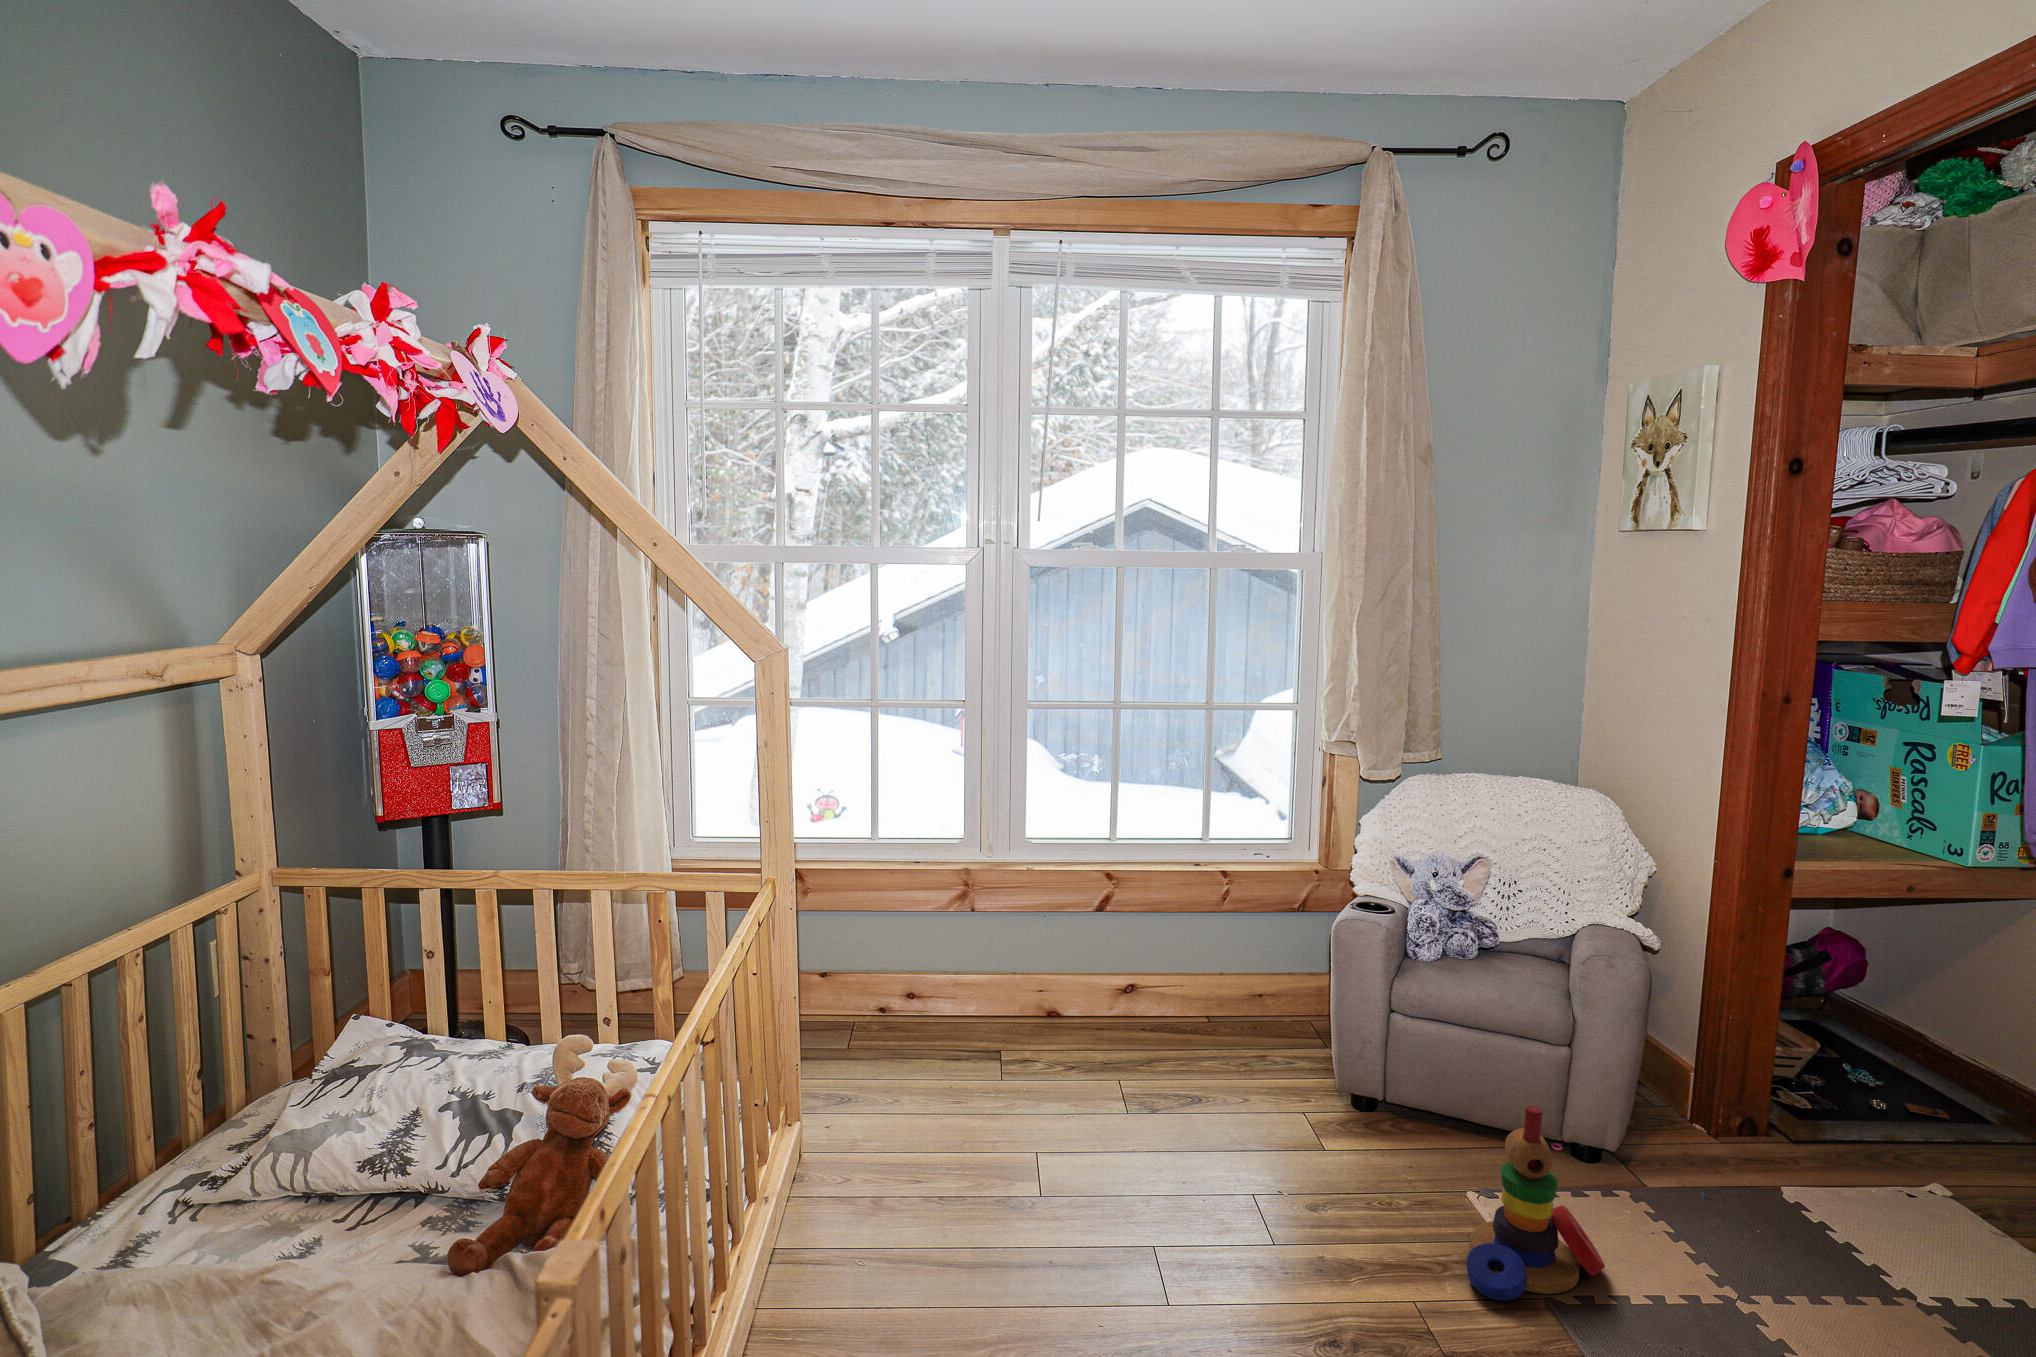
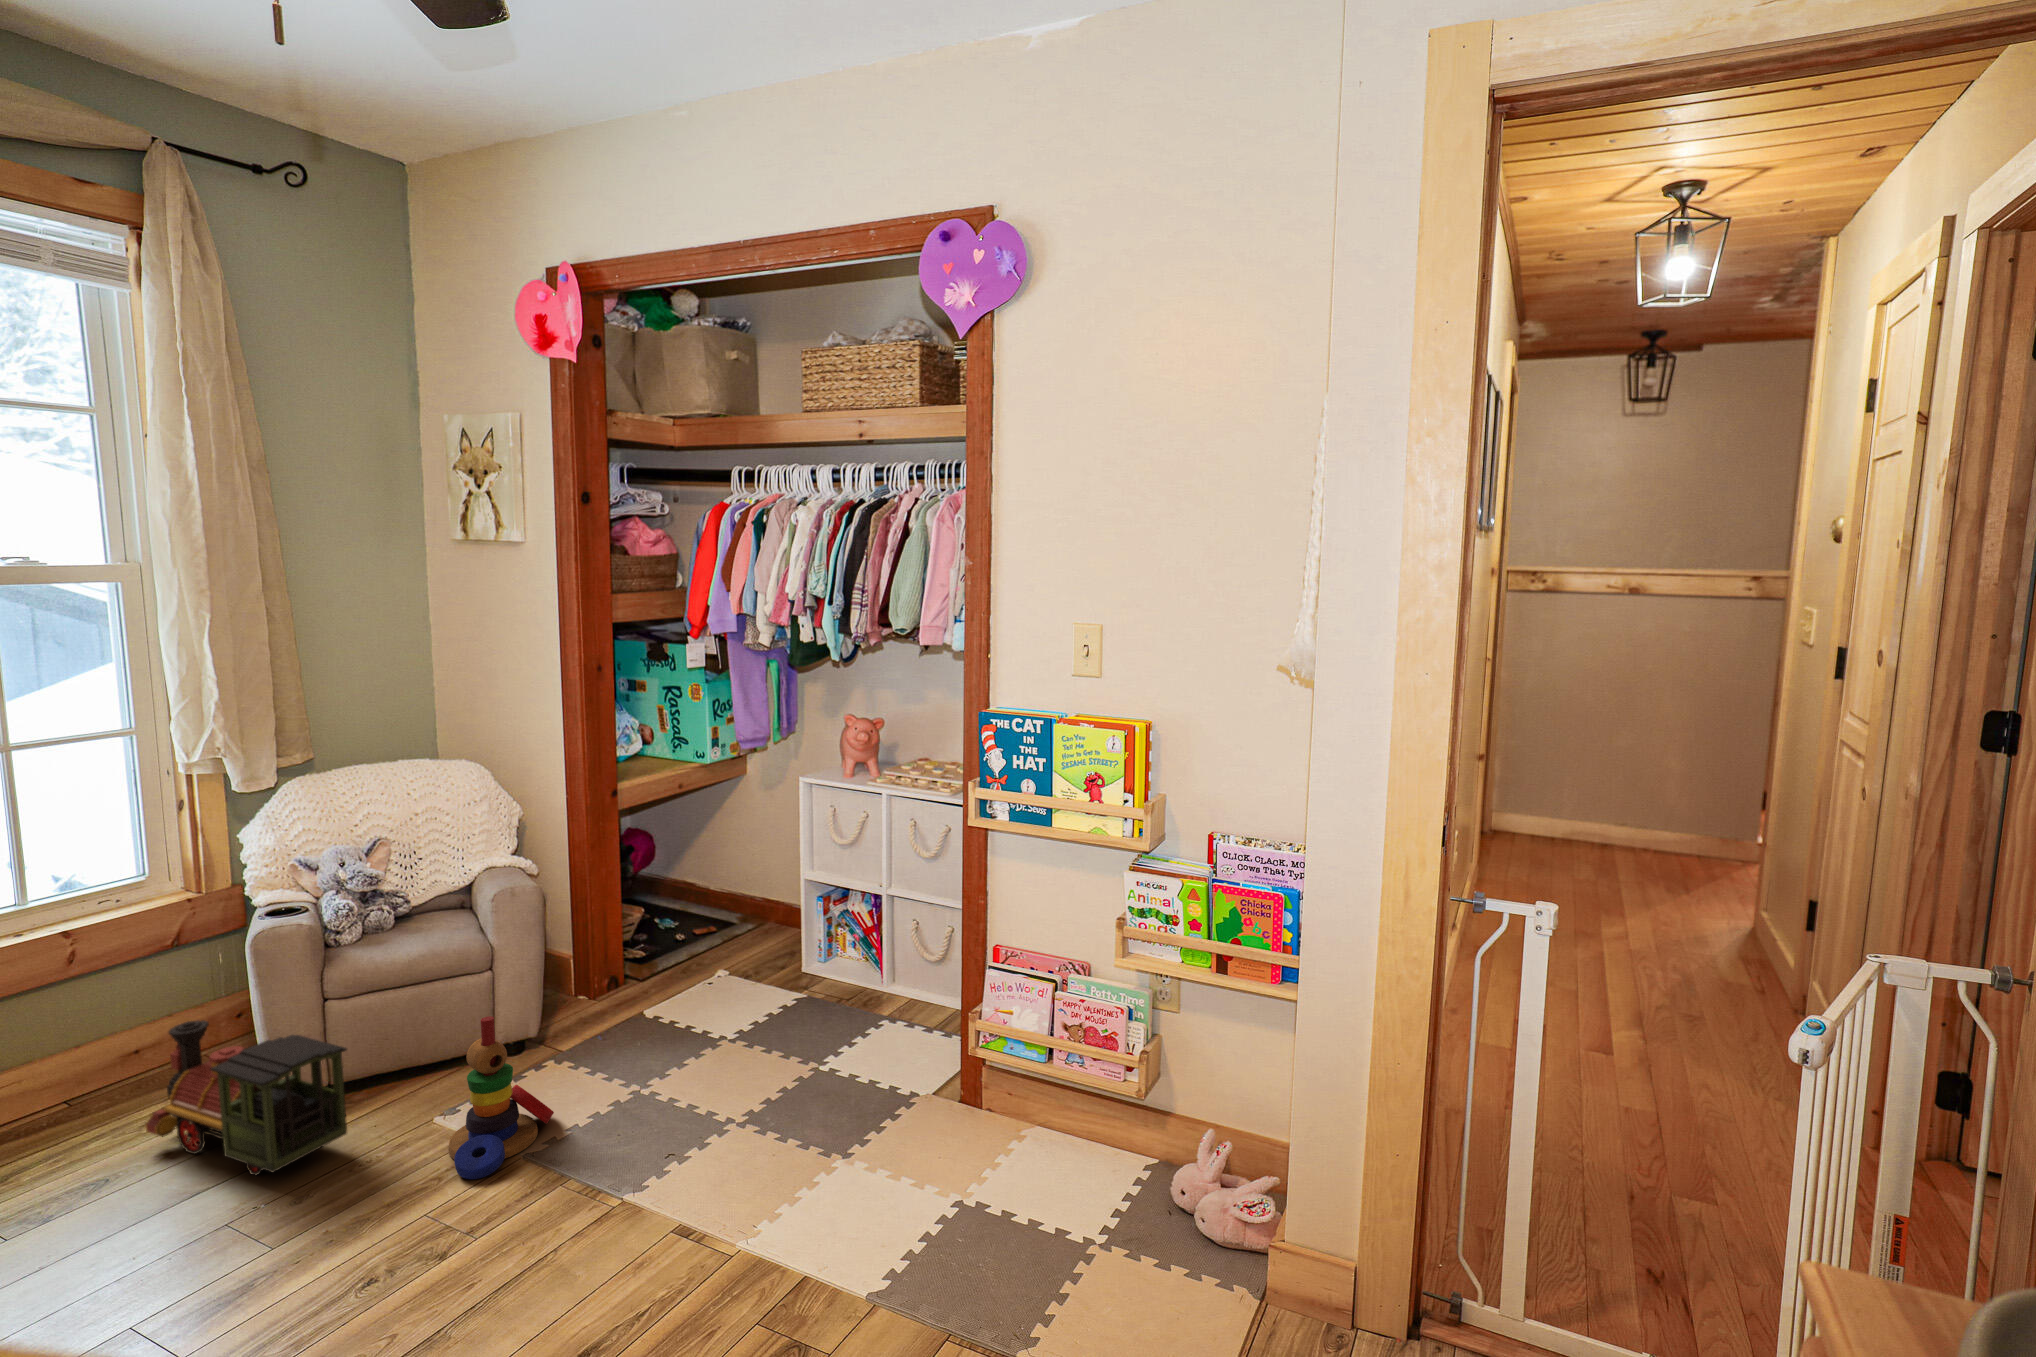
toy train: none [1237,982,1391,1165] -> present [145,1020,347,1175]

